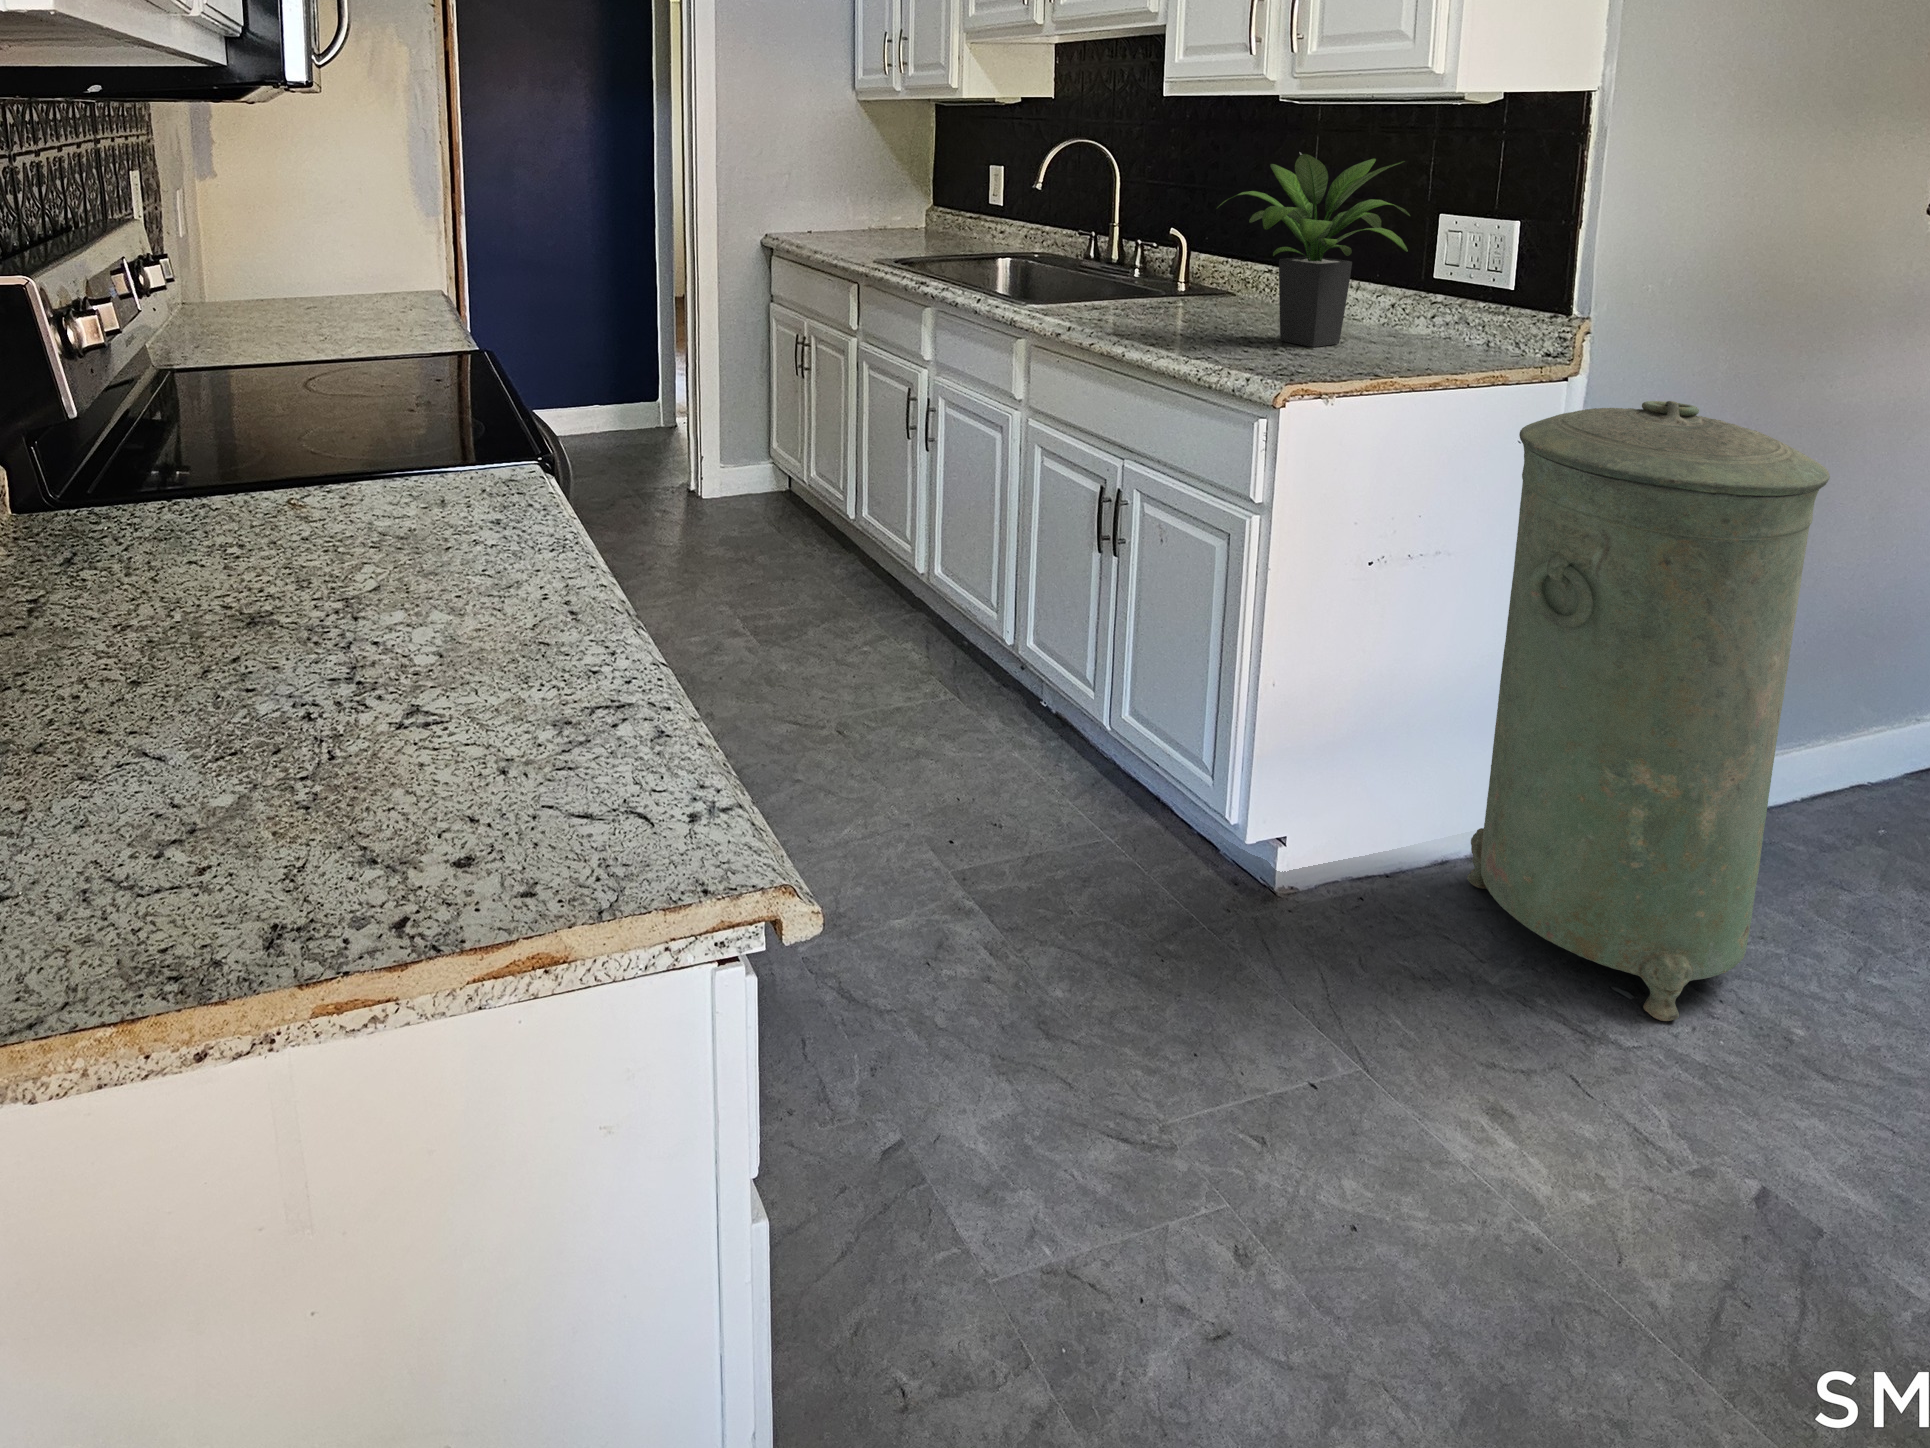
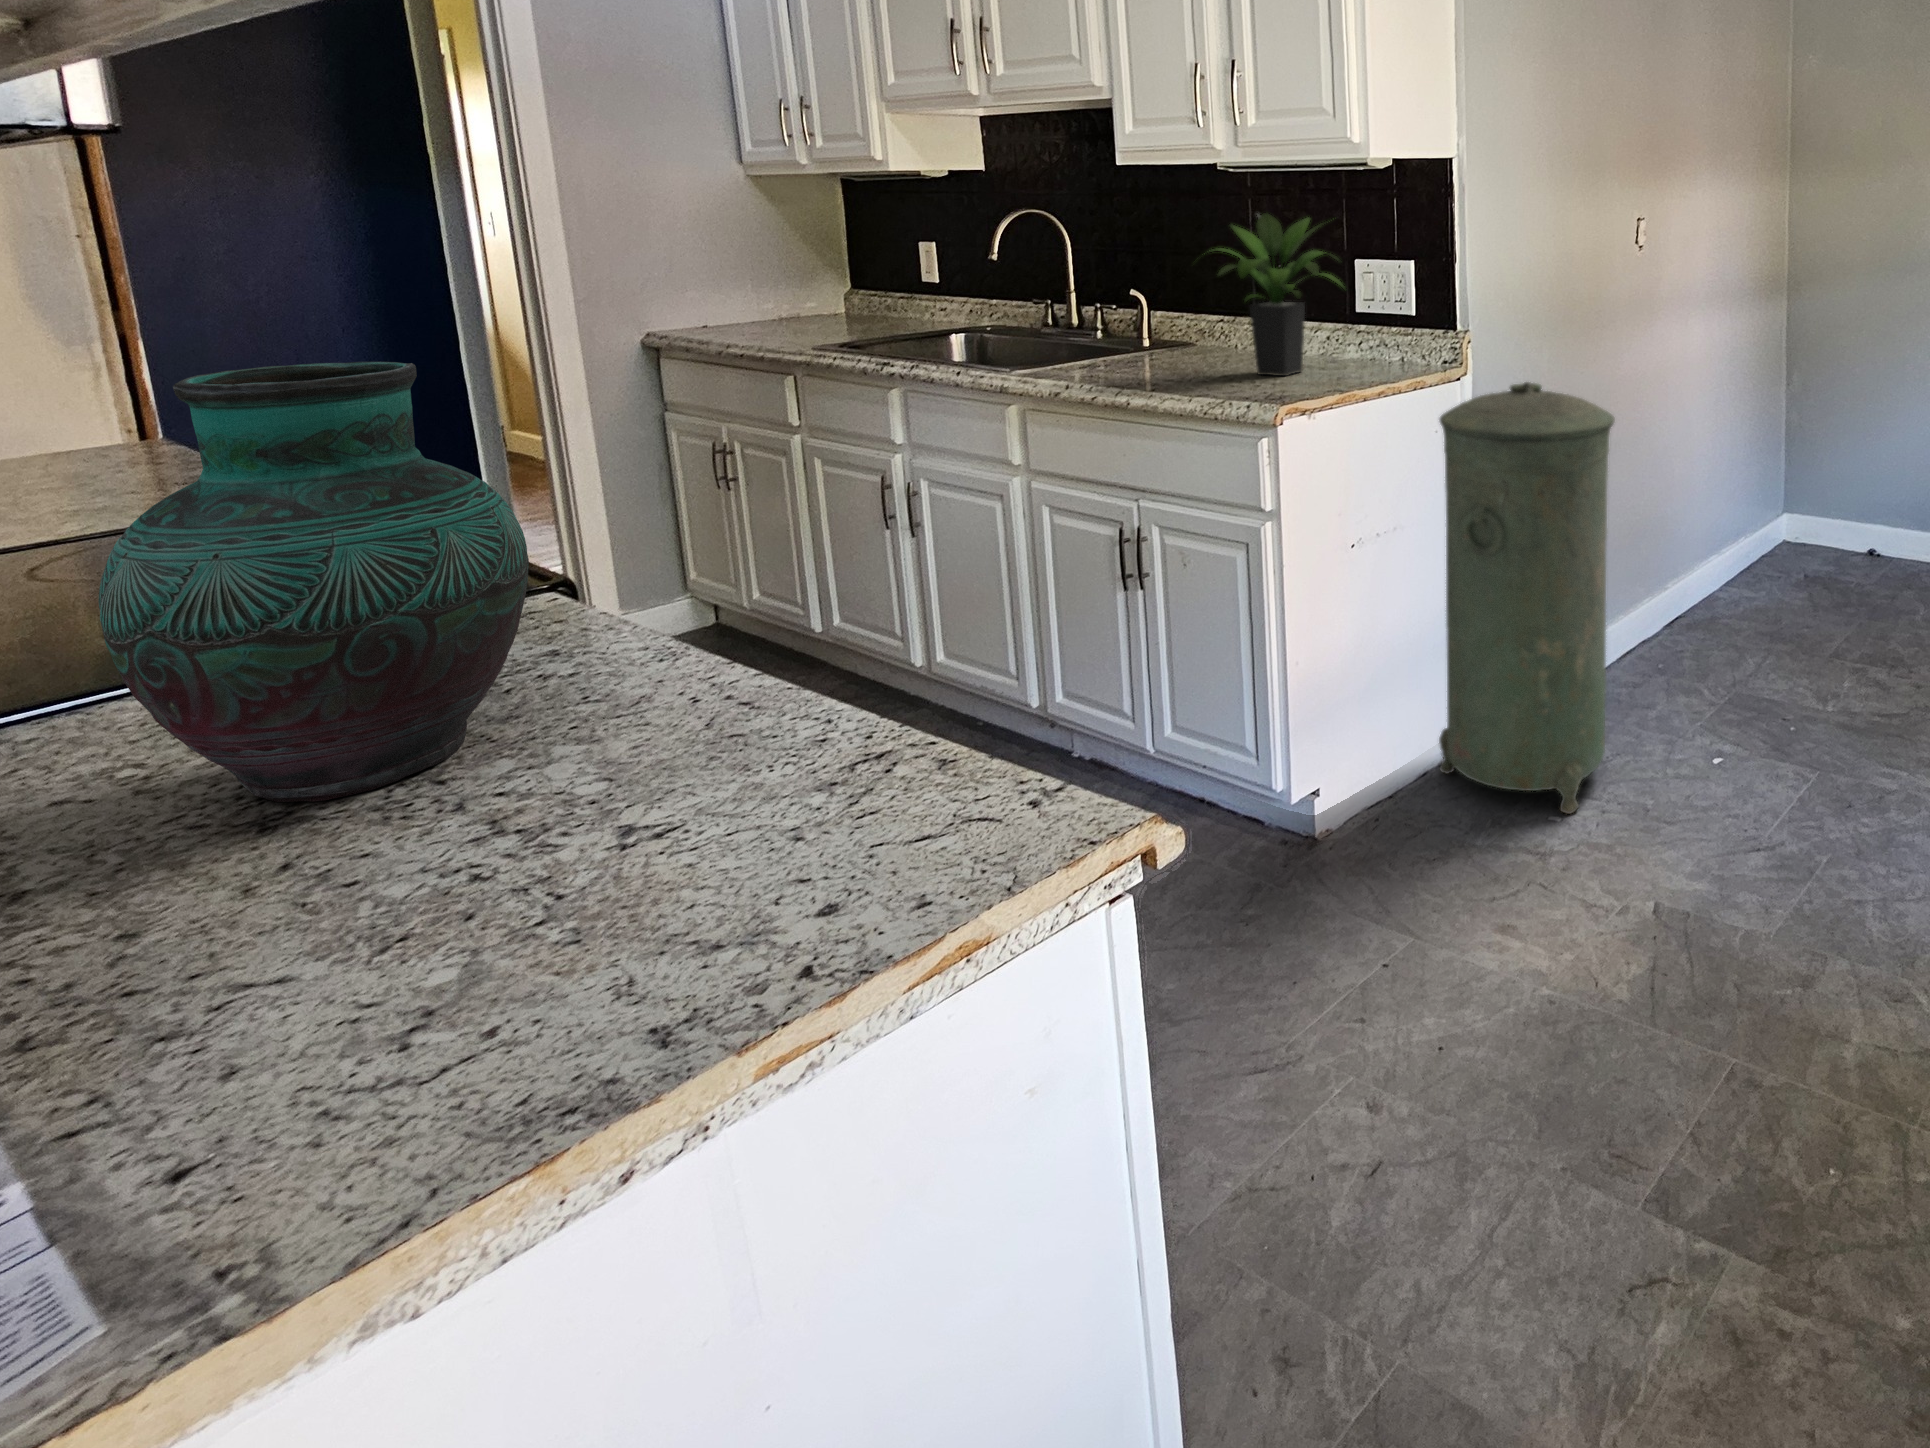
vase: none [212,267,459,605] -> present [99,362,529,802]

